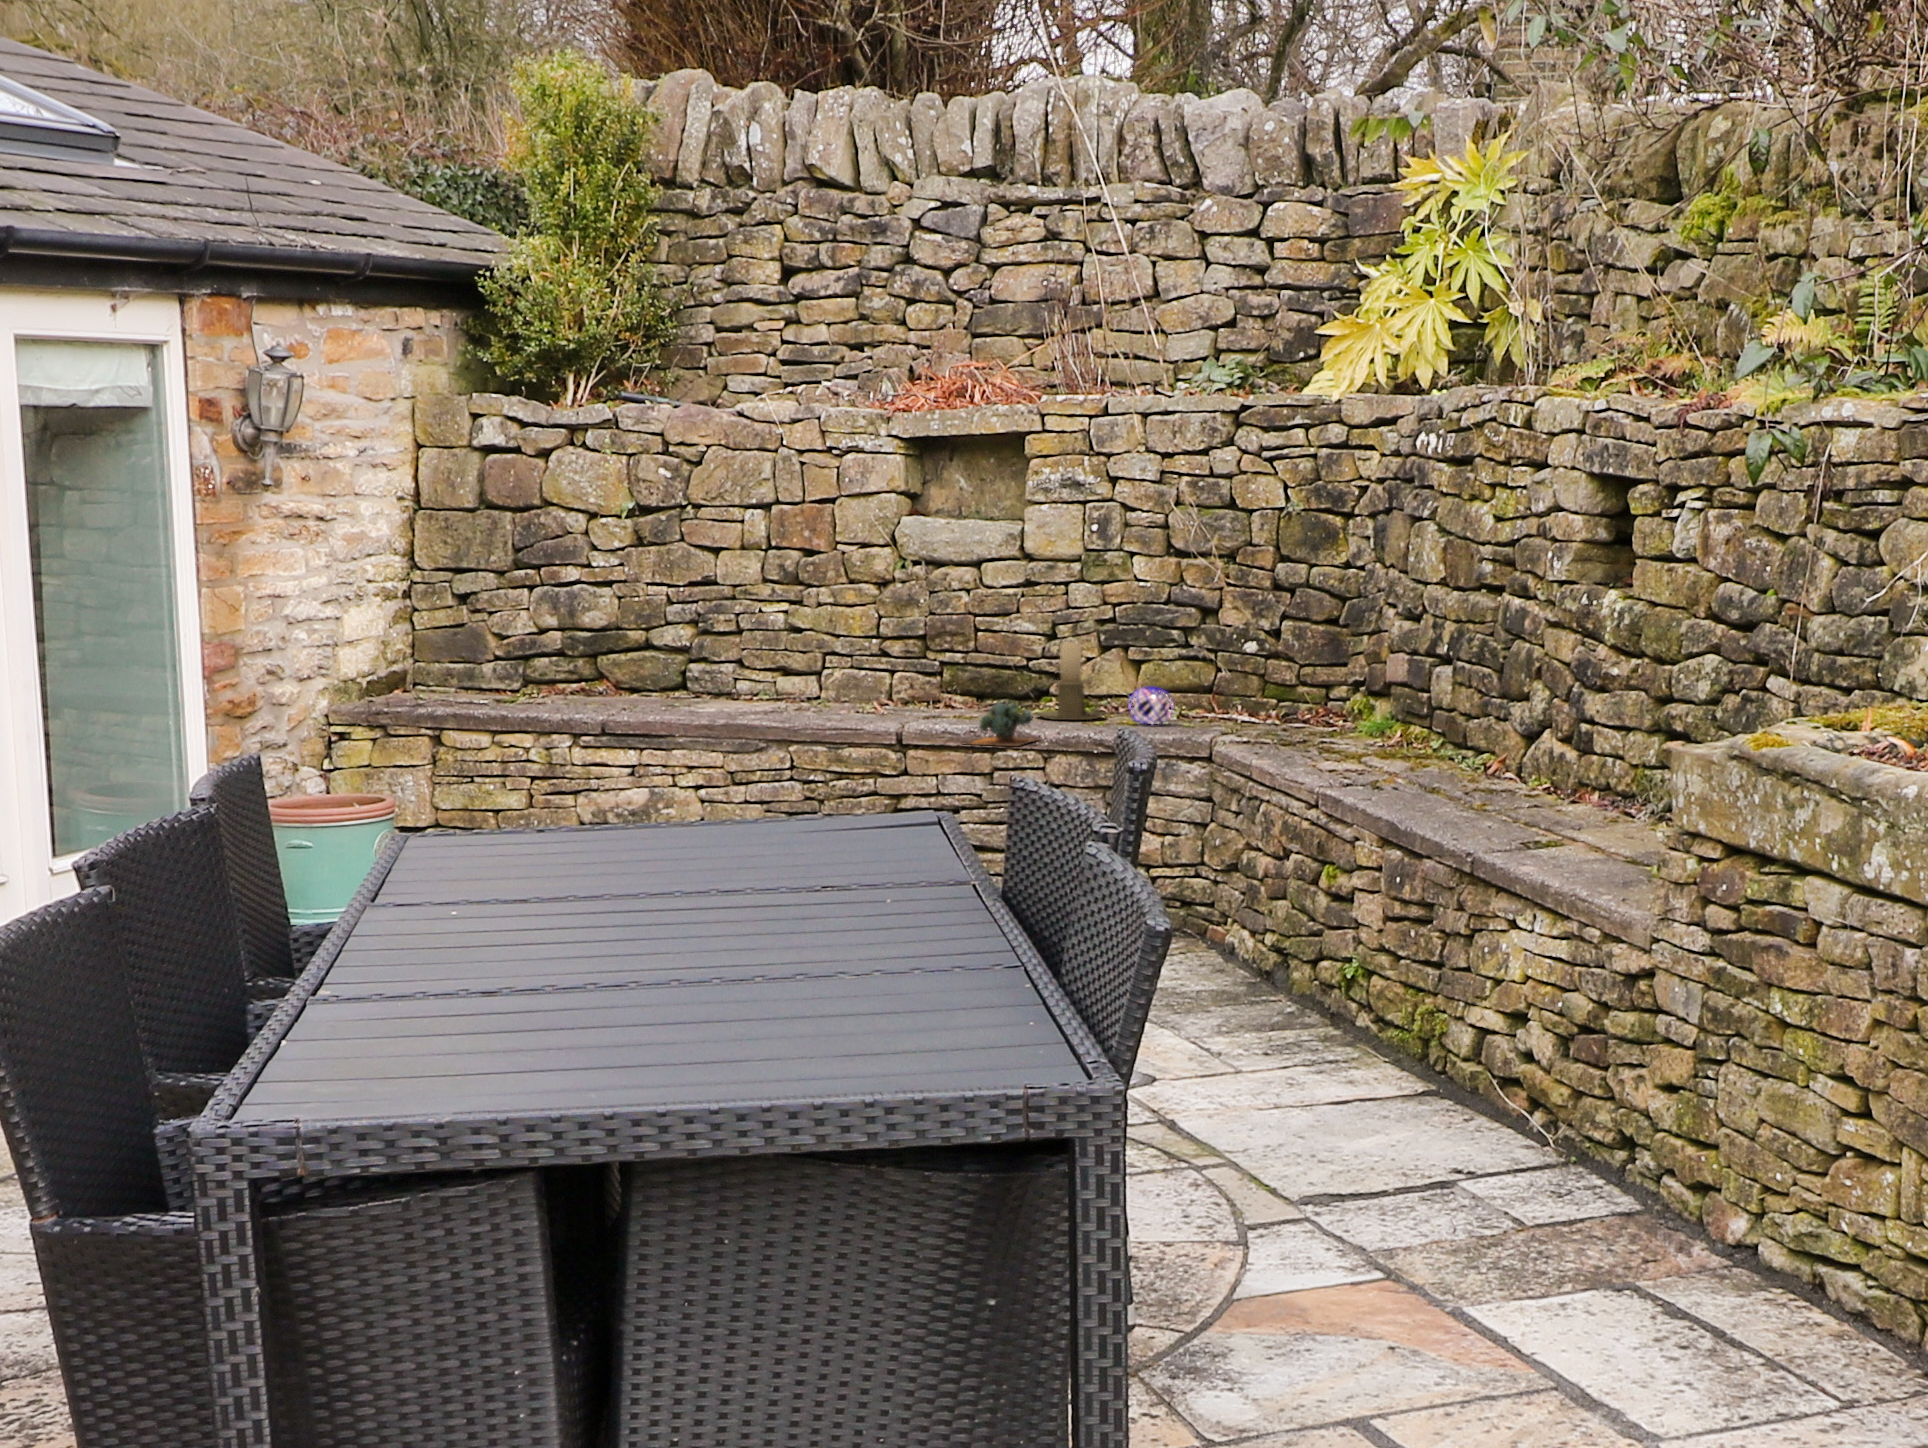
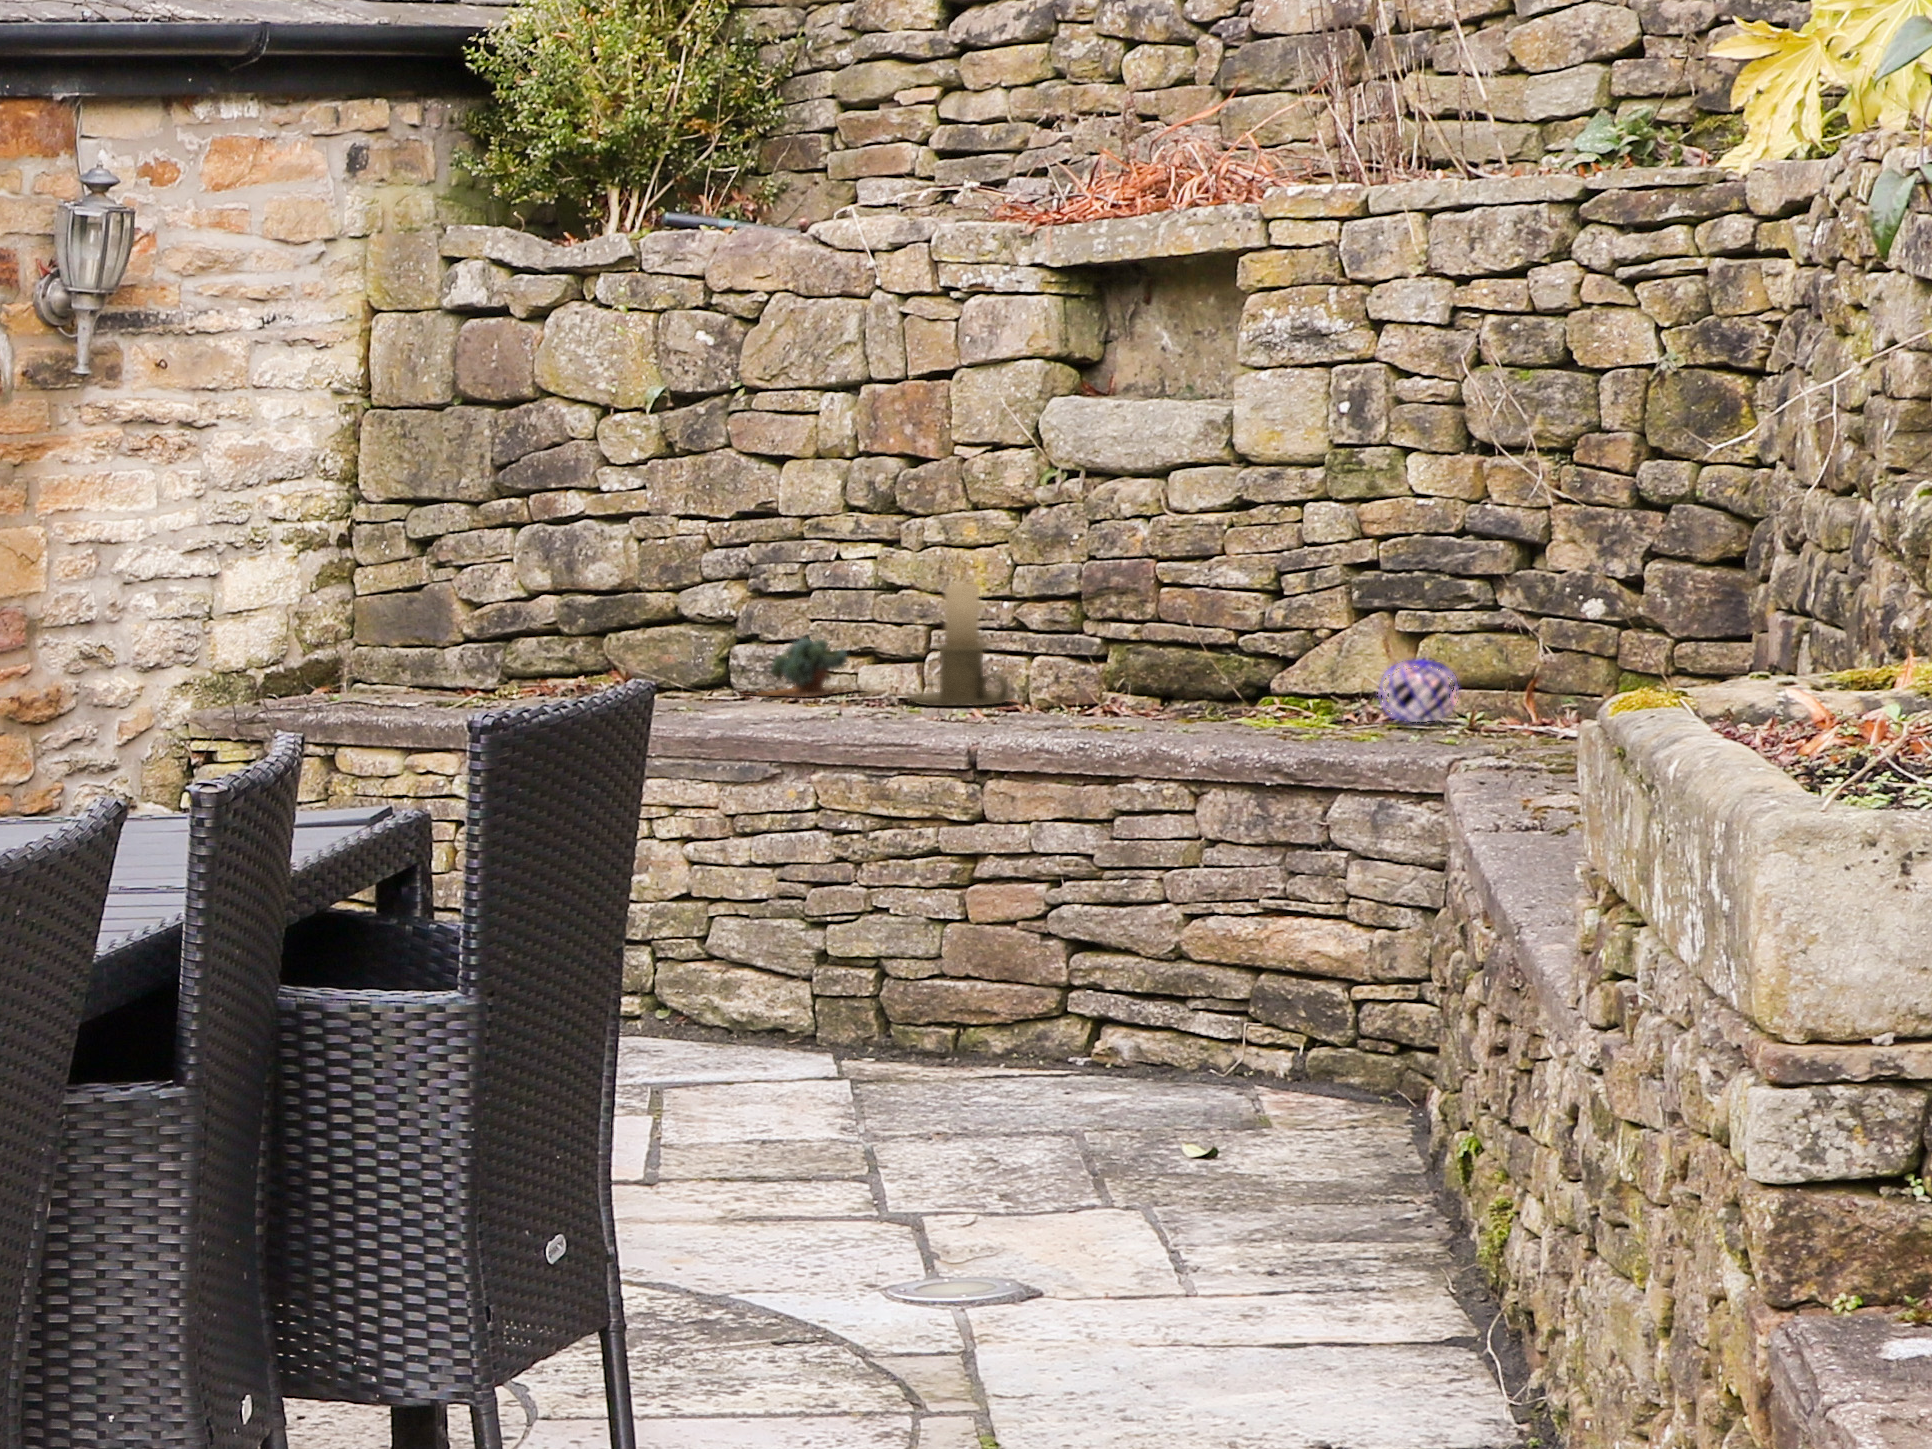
candle holder: present [1037,642,1105,720] -> present [907,584,1016,706]
succulent plant: present [964,703,1036,746] -> present [755,638,854,697]

